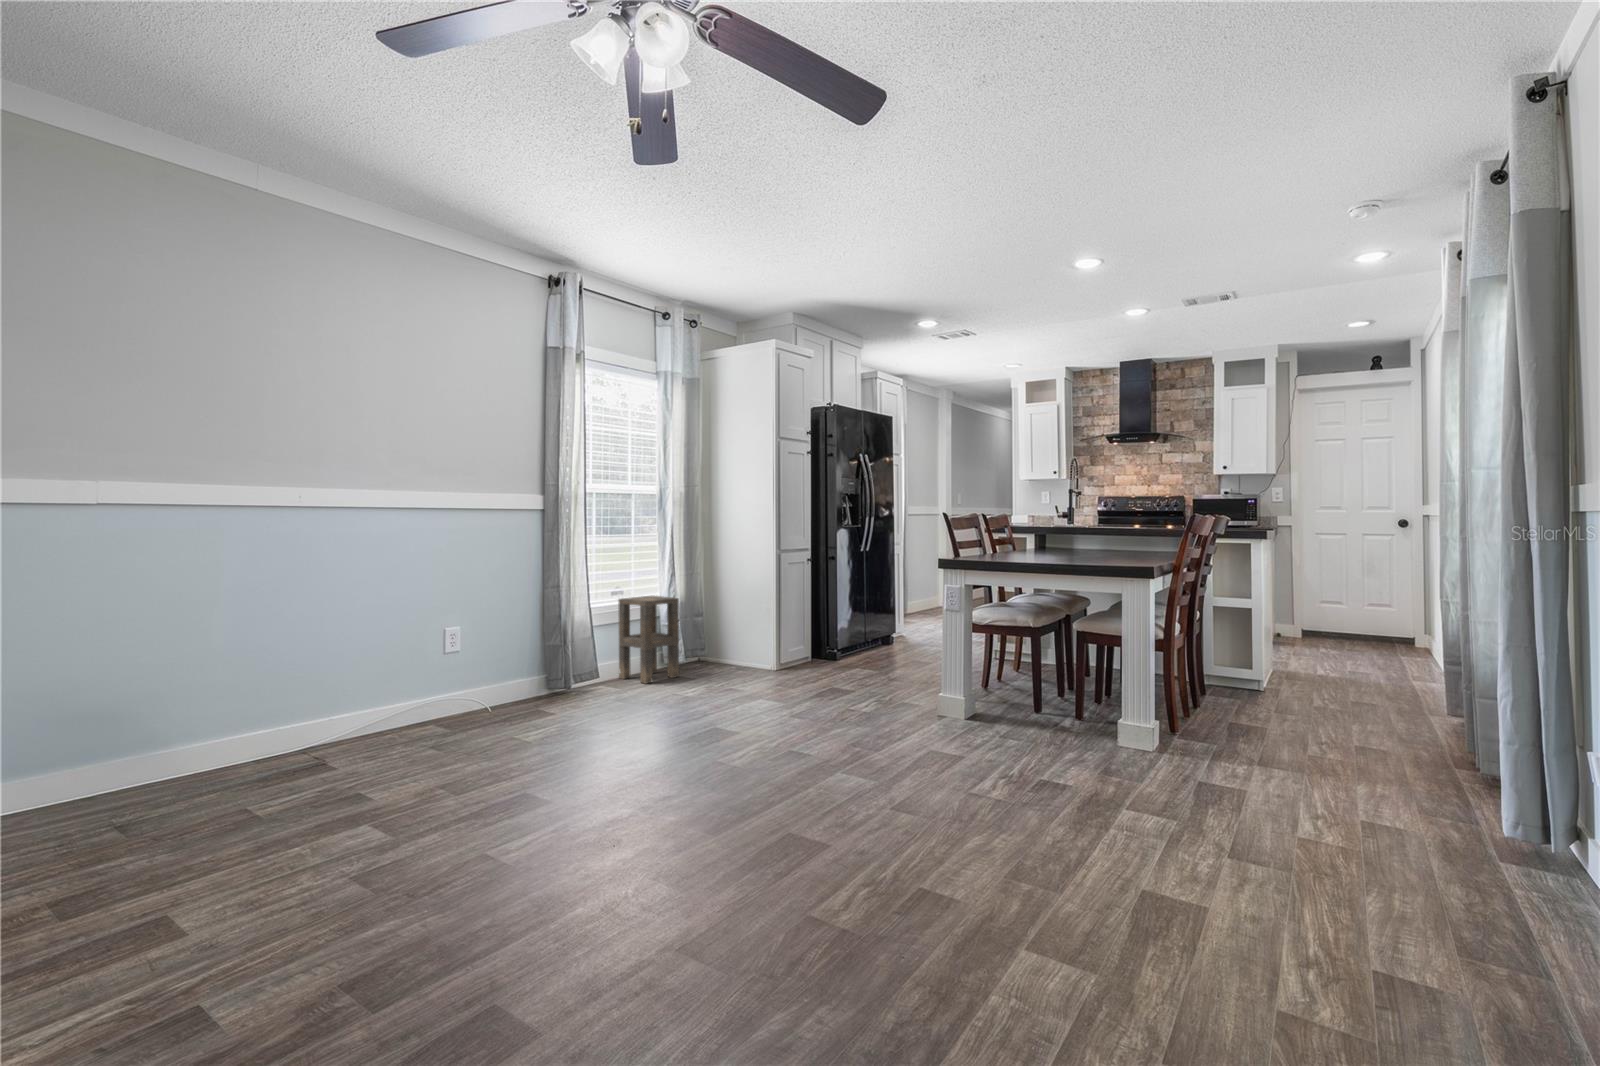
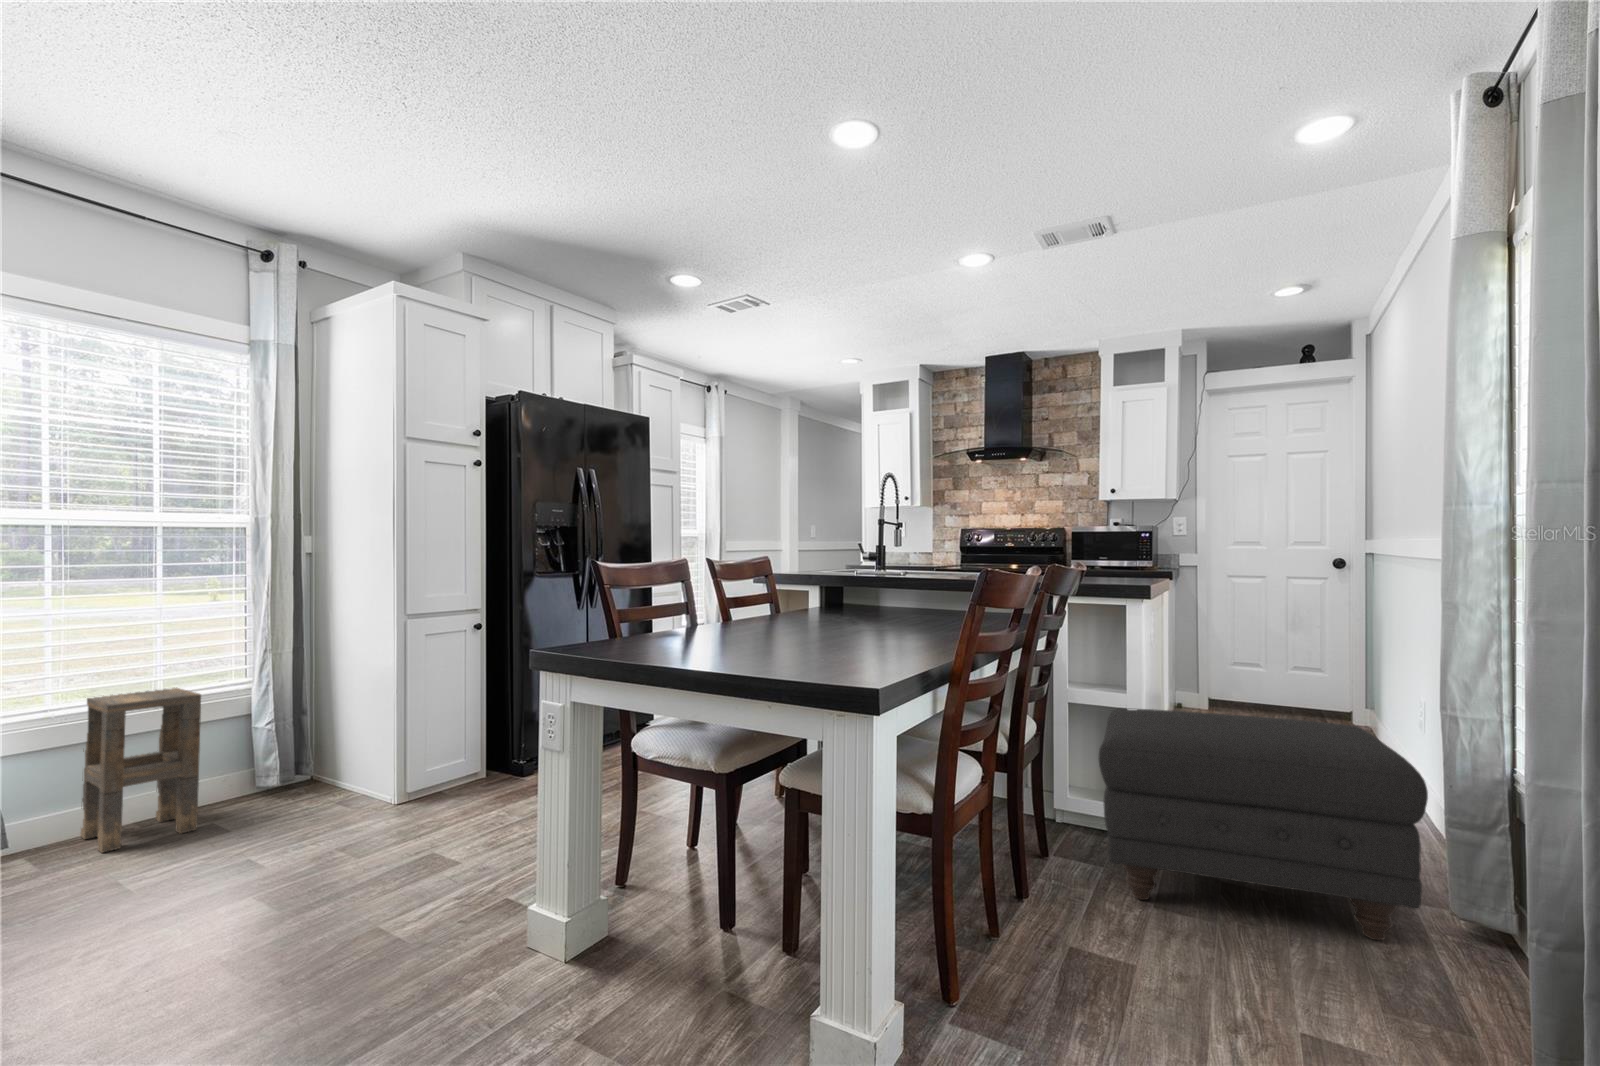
ottoman: none [1241,609,1437,725] -> present [1099,708,1428,940]

